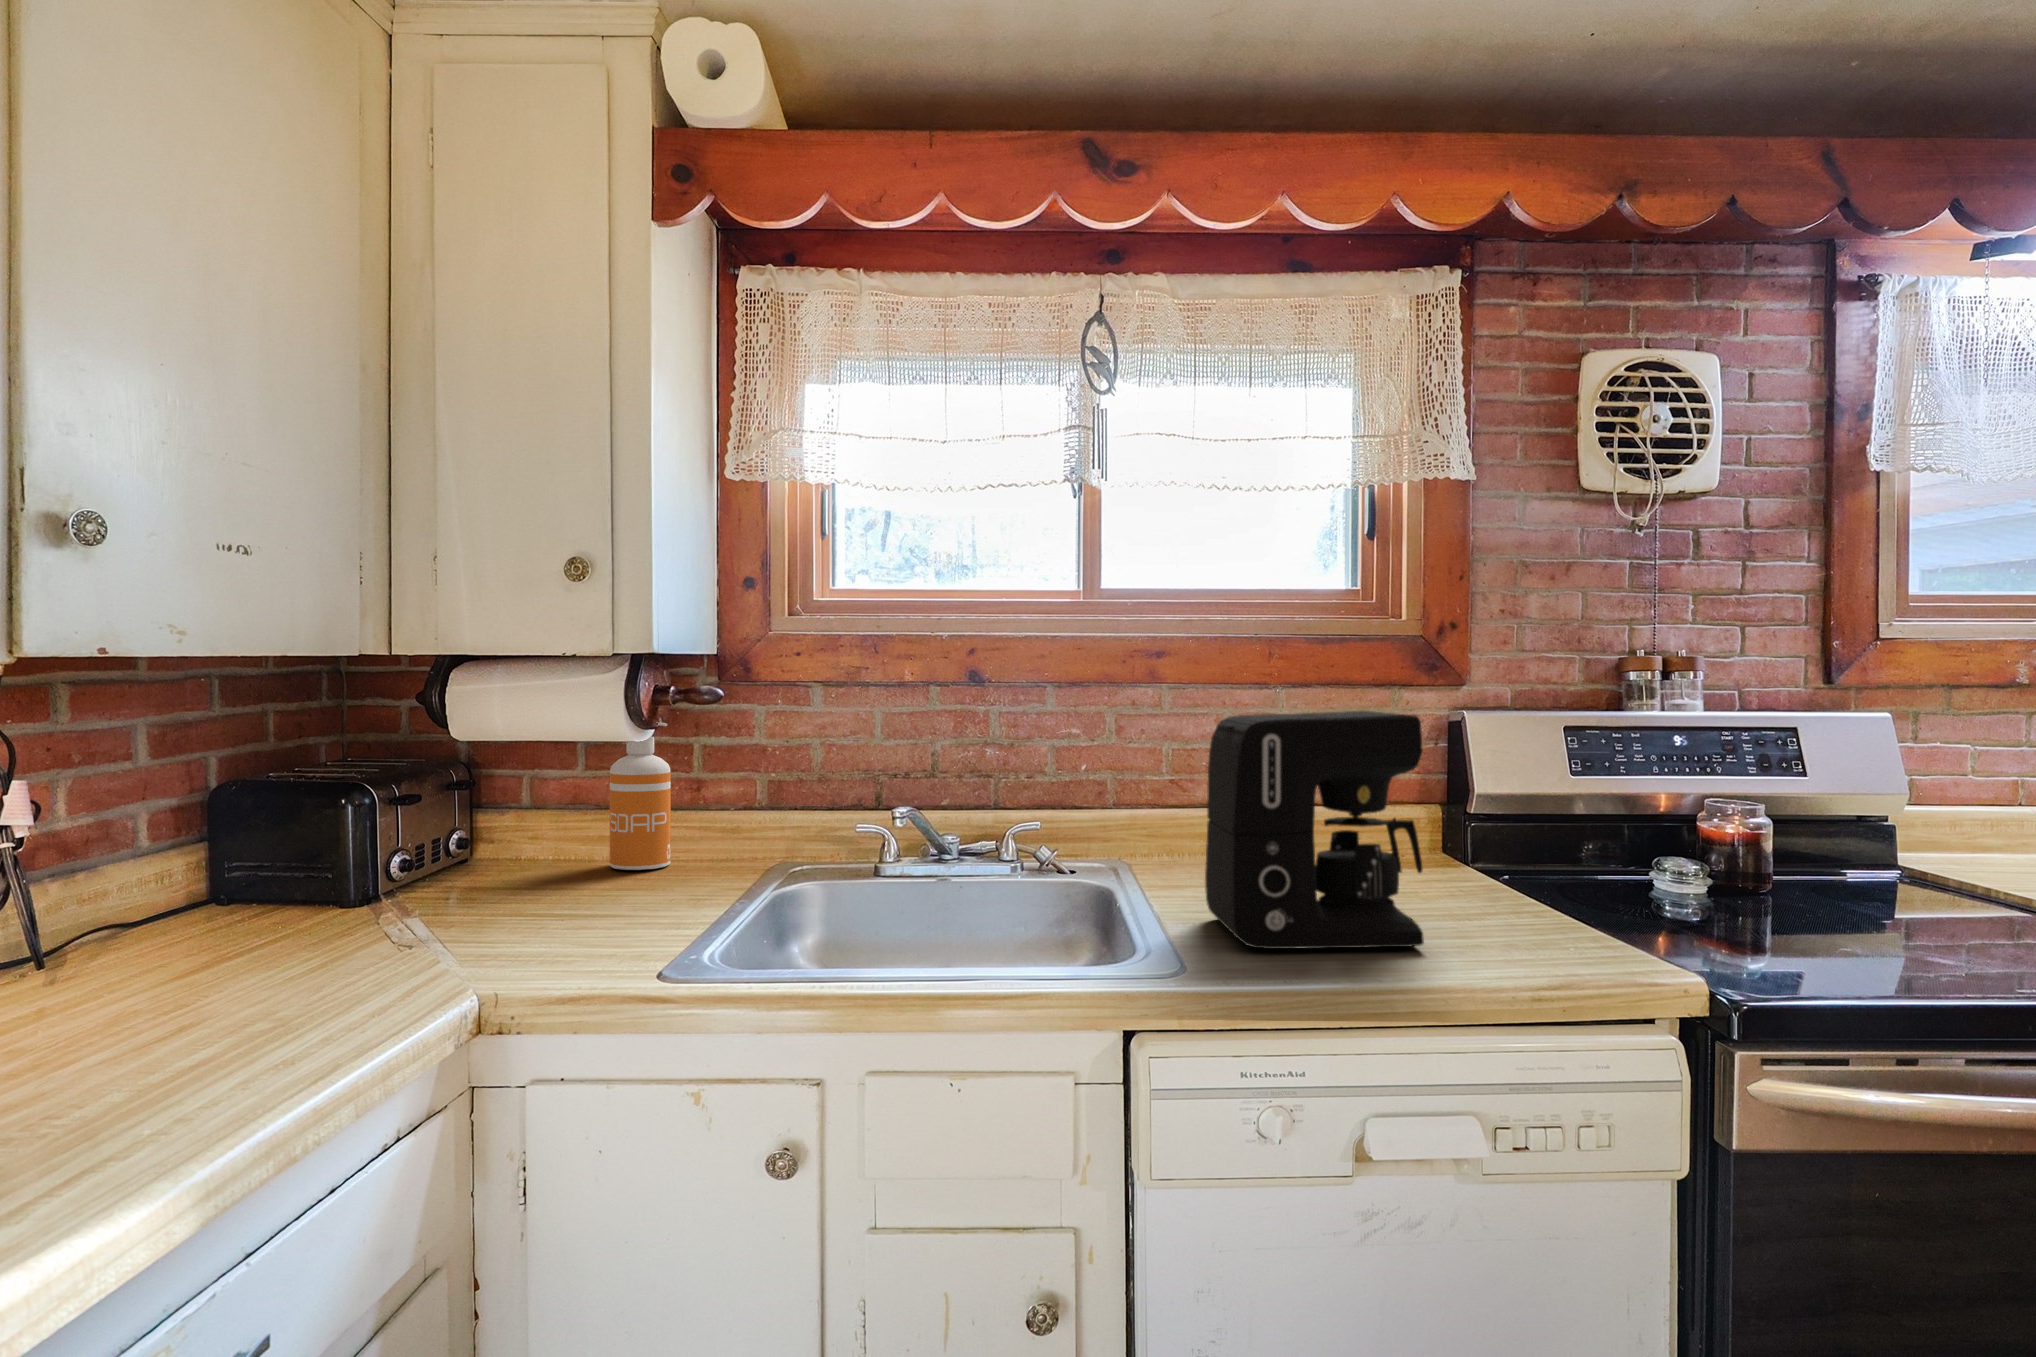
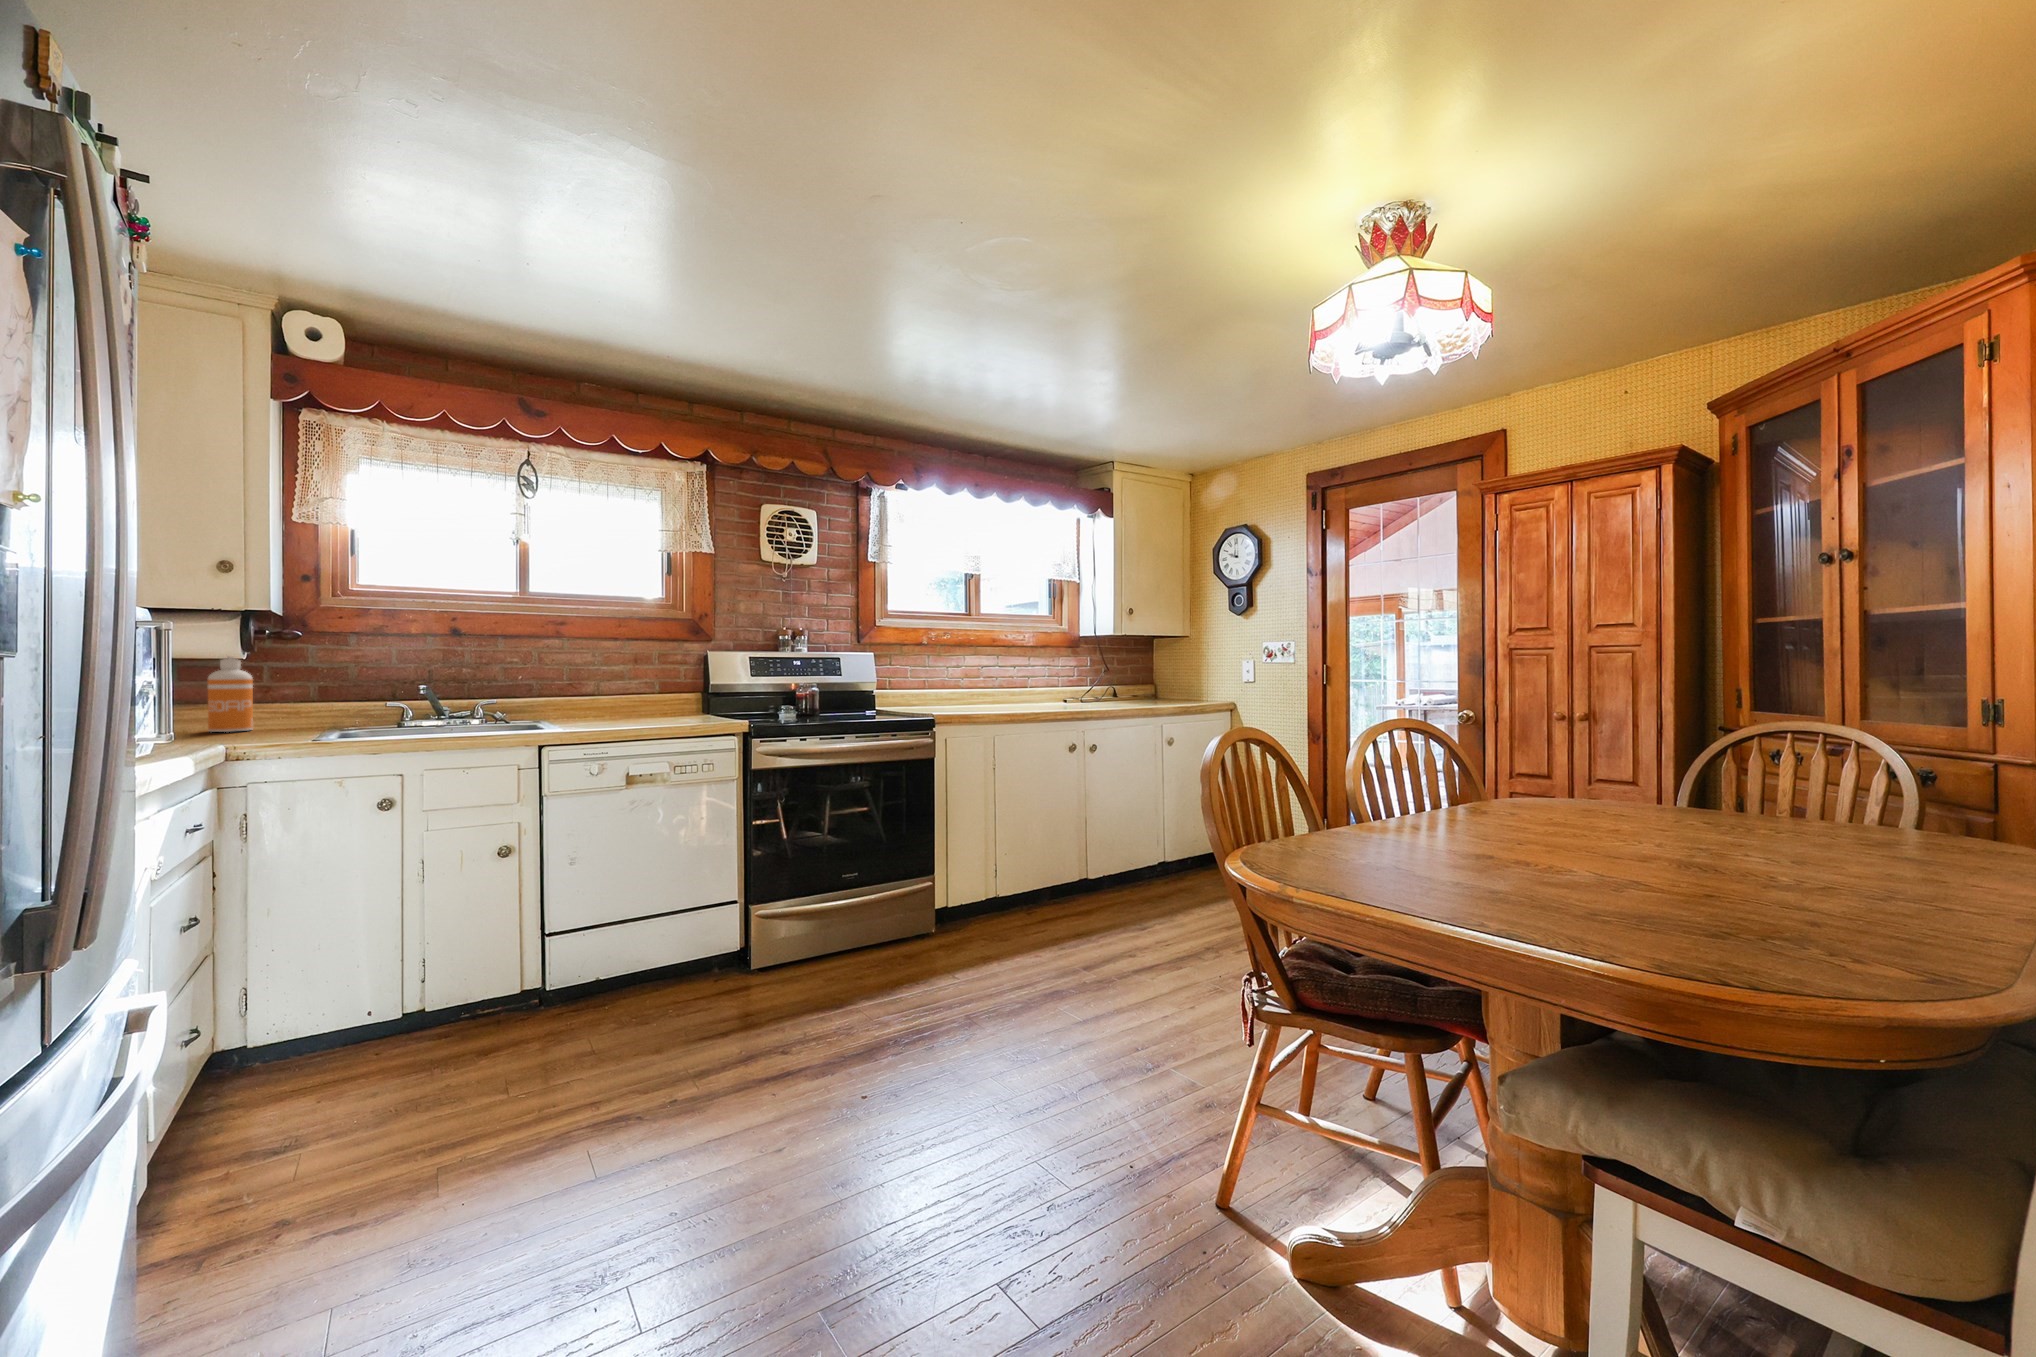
coffee maker: present [1205,711,1424,949] -> none [578,642,672,733]

